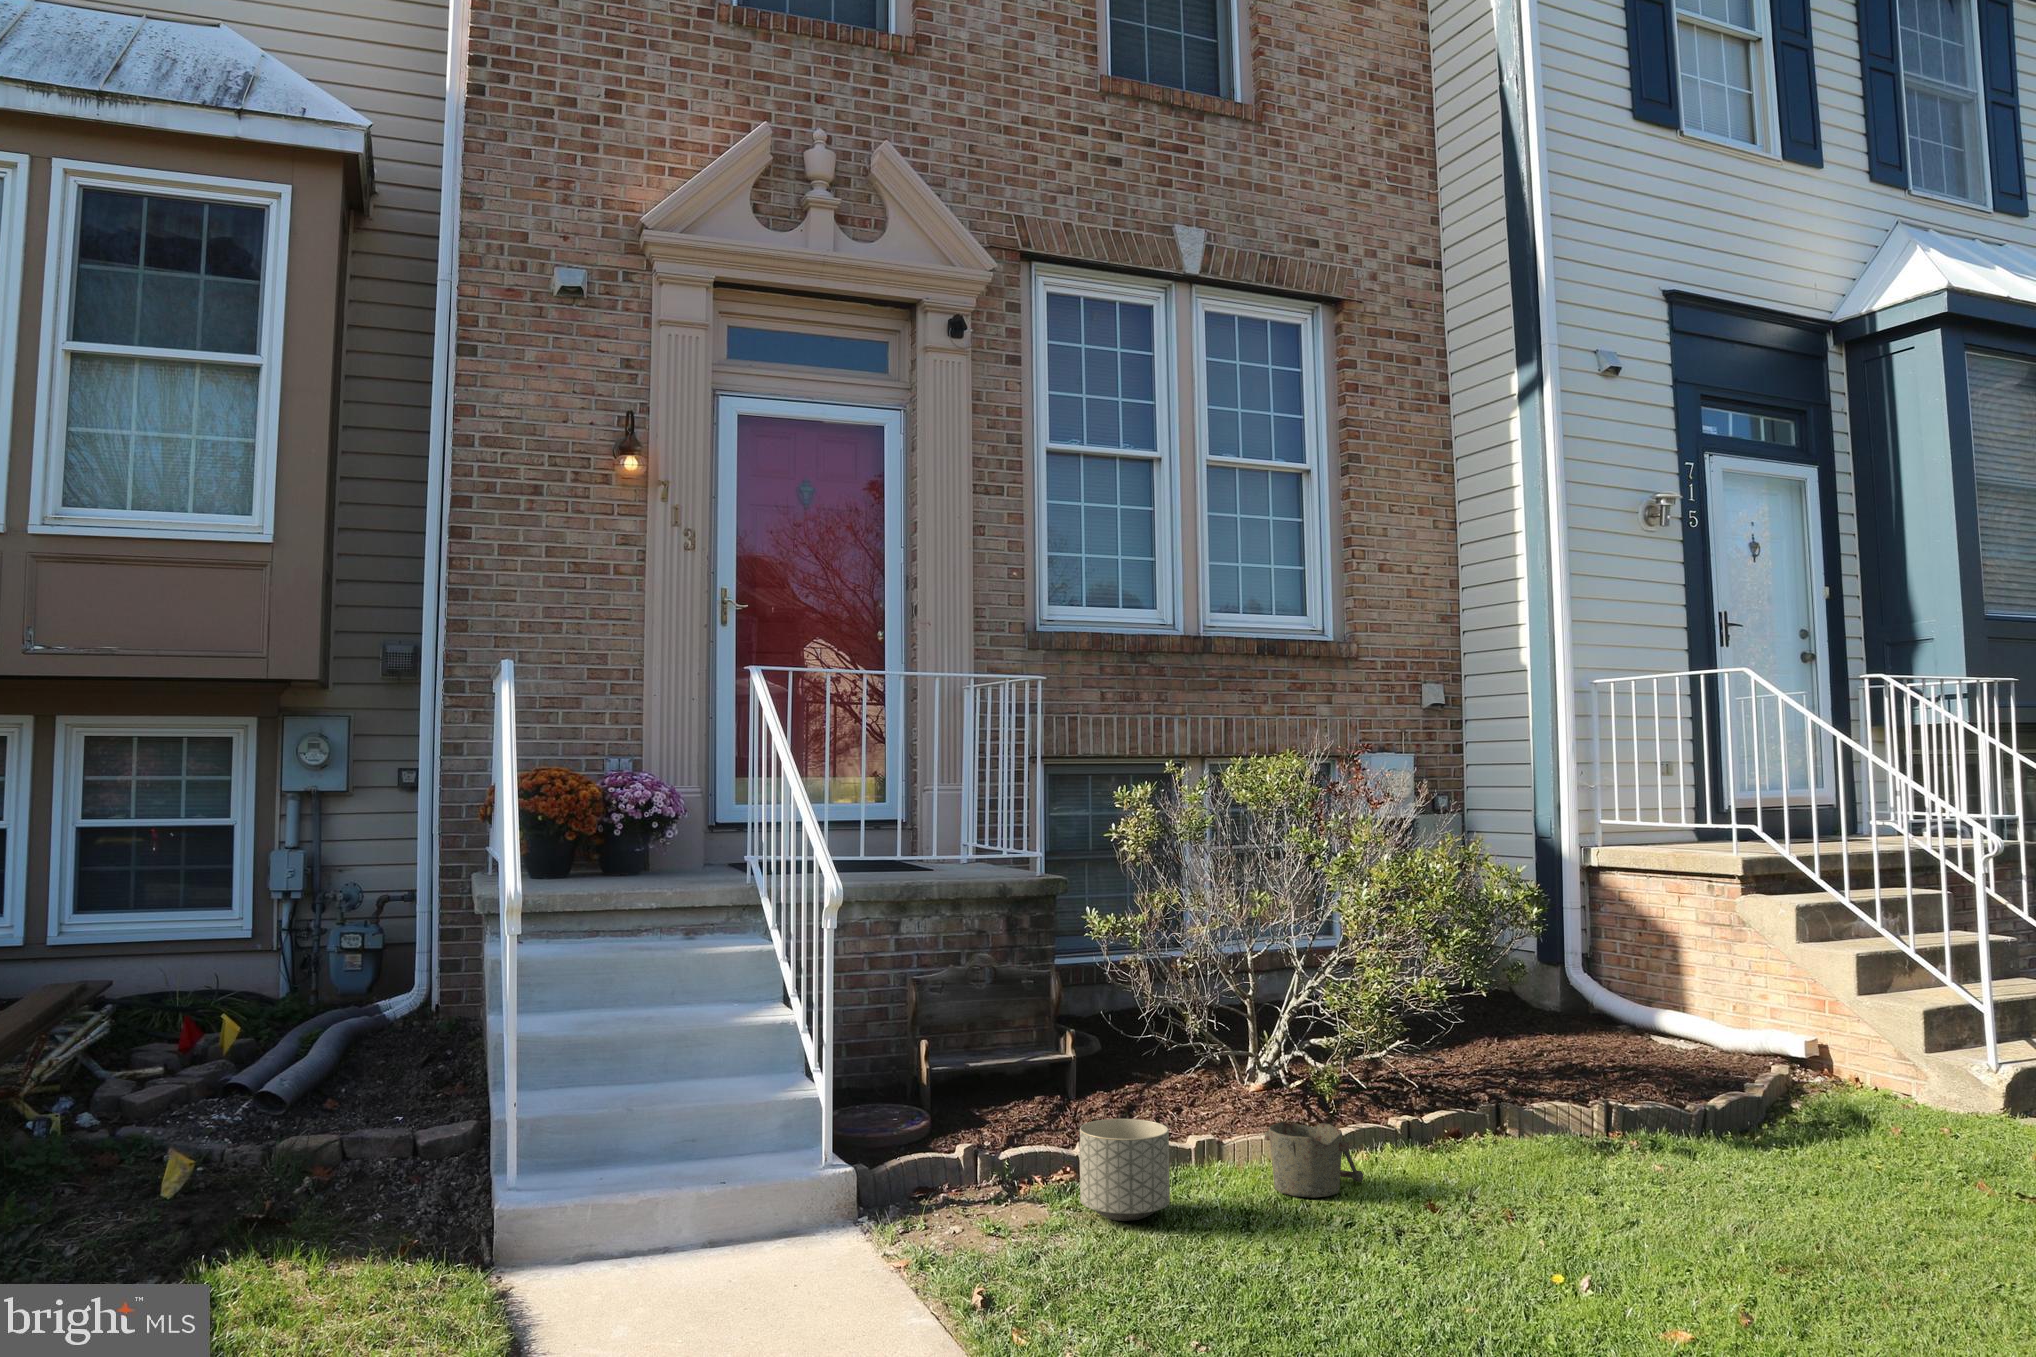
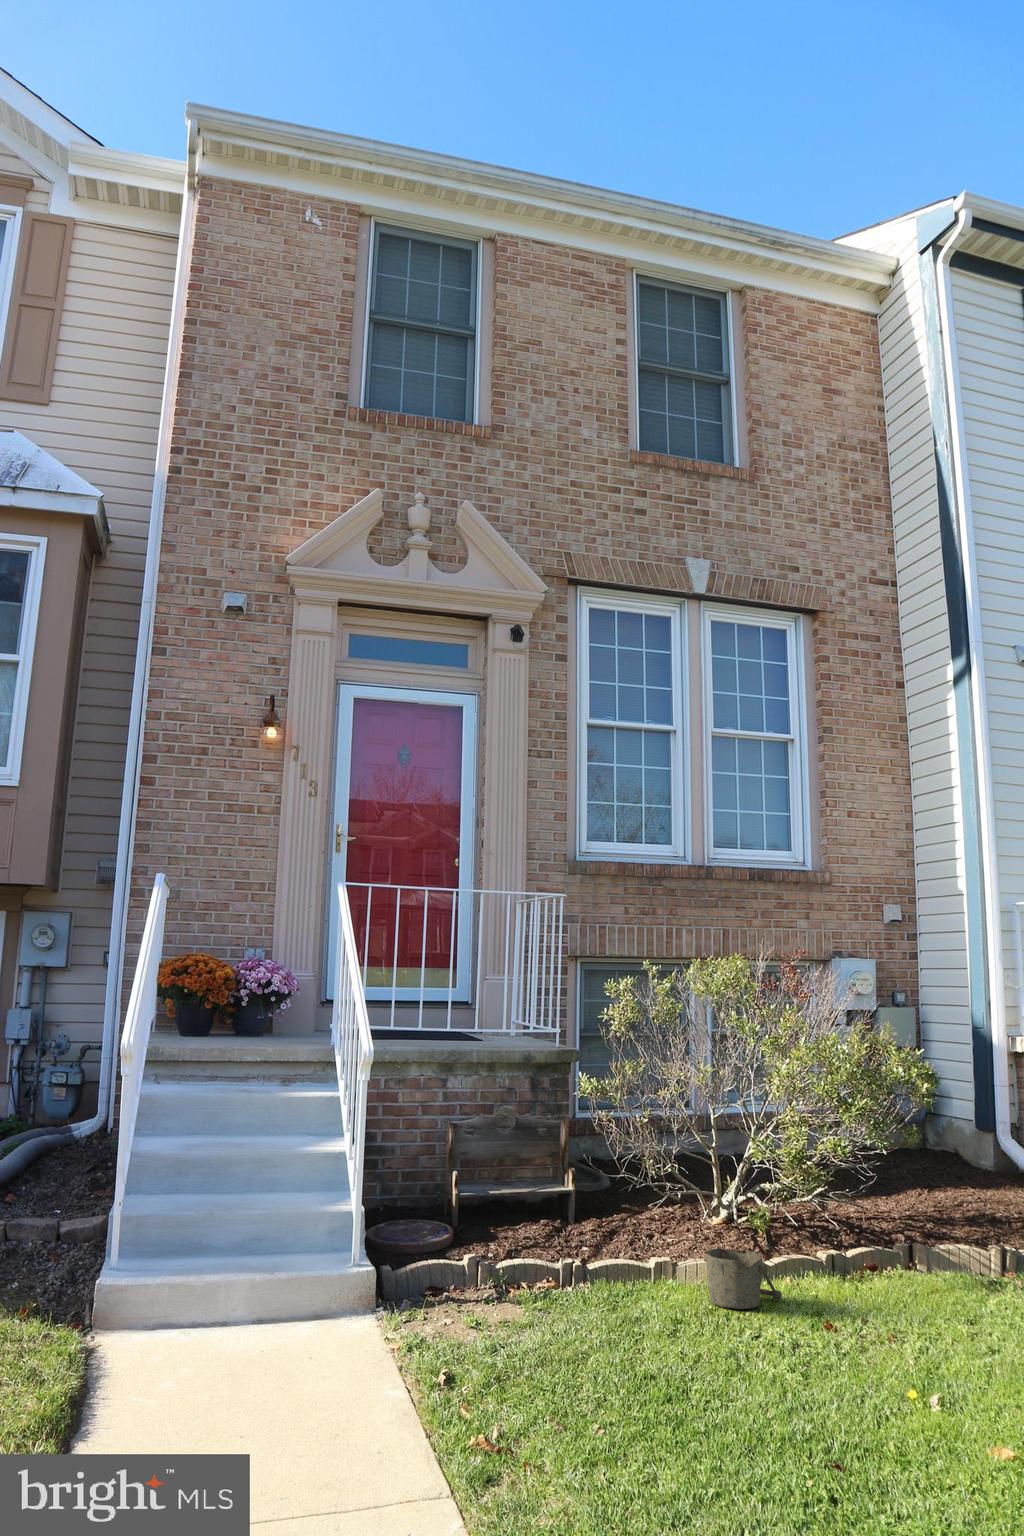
planter: present [1080,1119,1170,1221] -> none [552,1238,621,1318]

